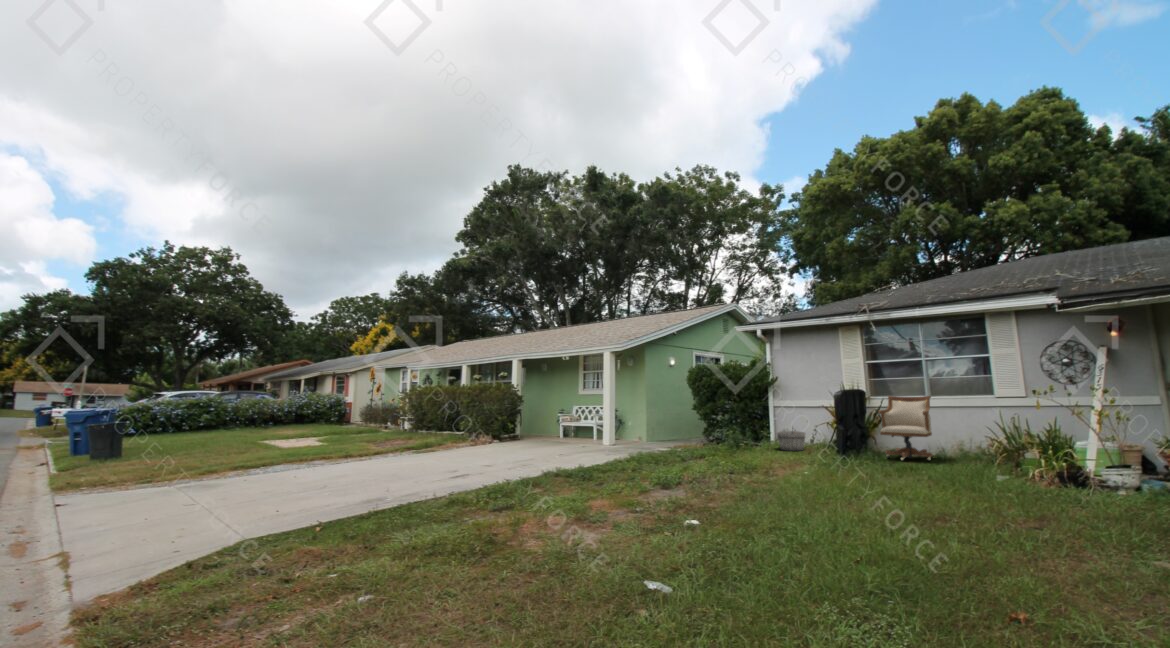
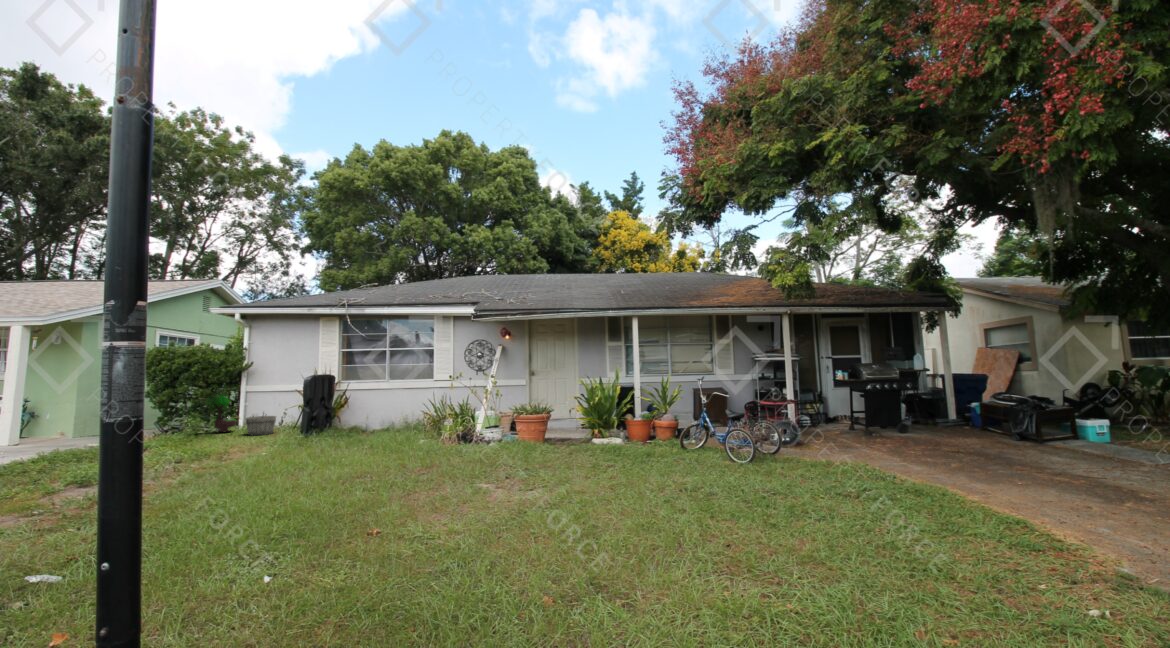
chair: present [878,396,932,461] -> none [342,379,387,435]
potted tree: none [739,404,768,445] -> present [208,395,236,432]

